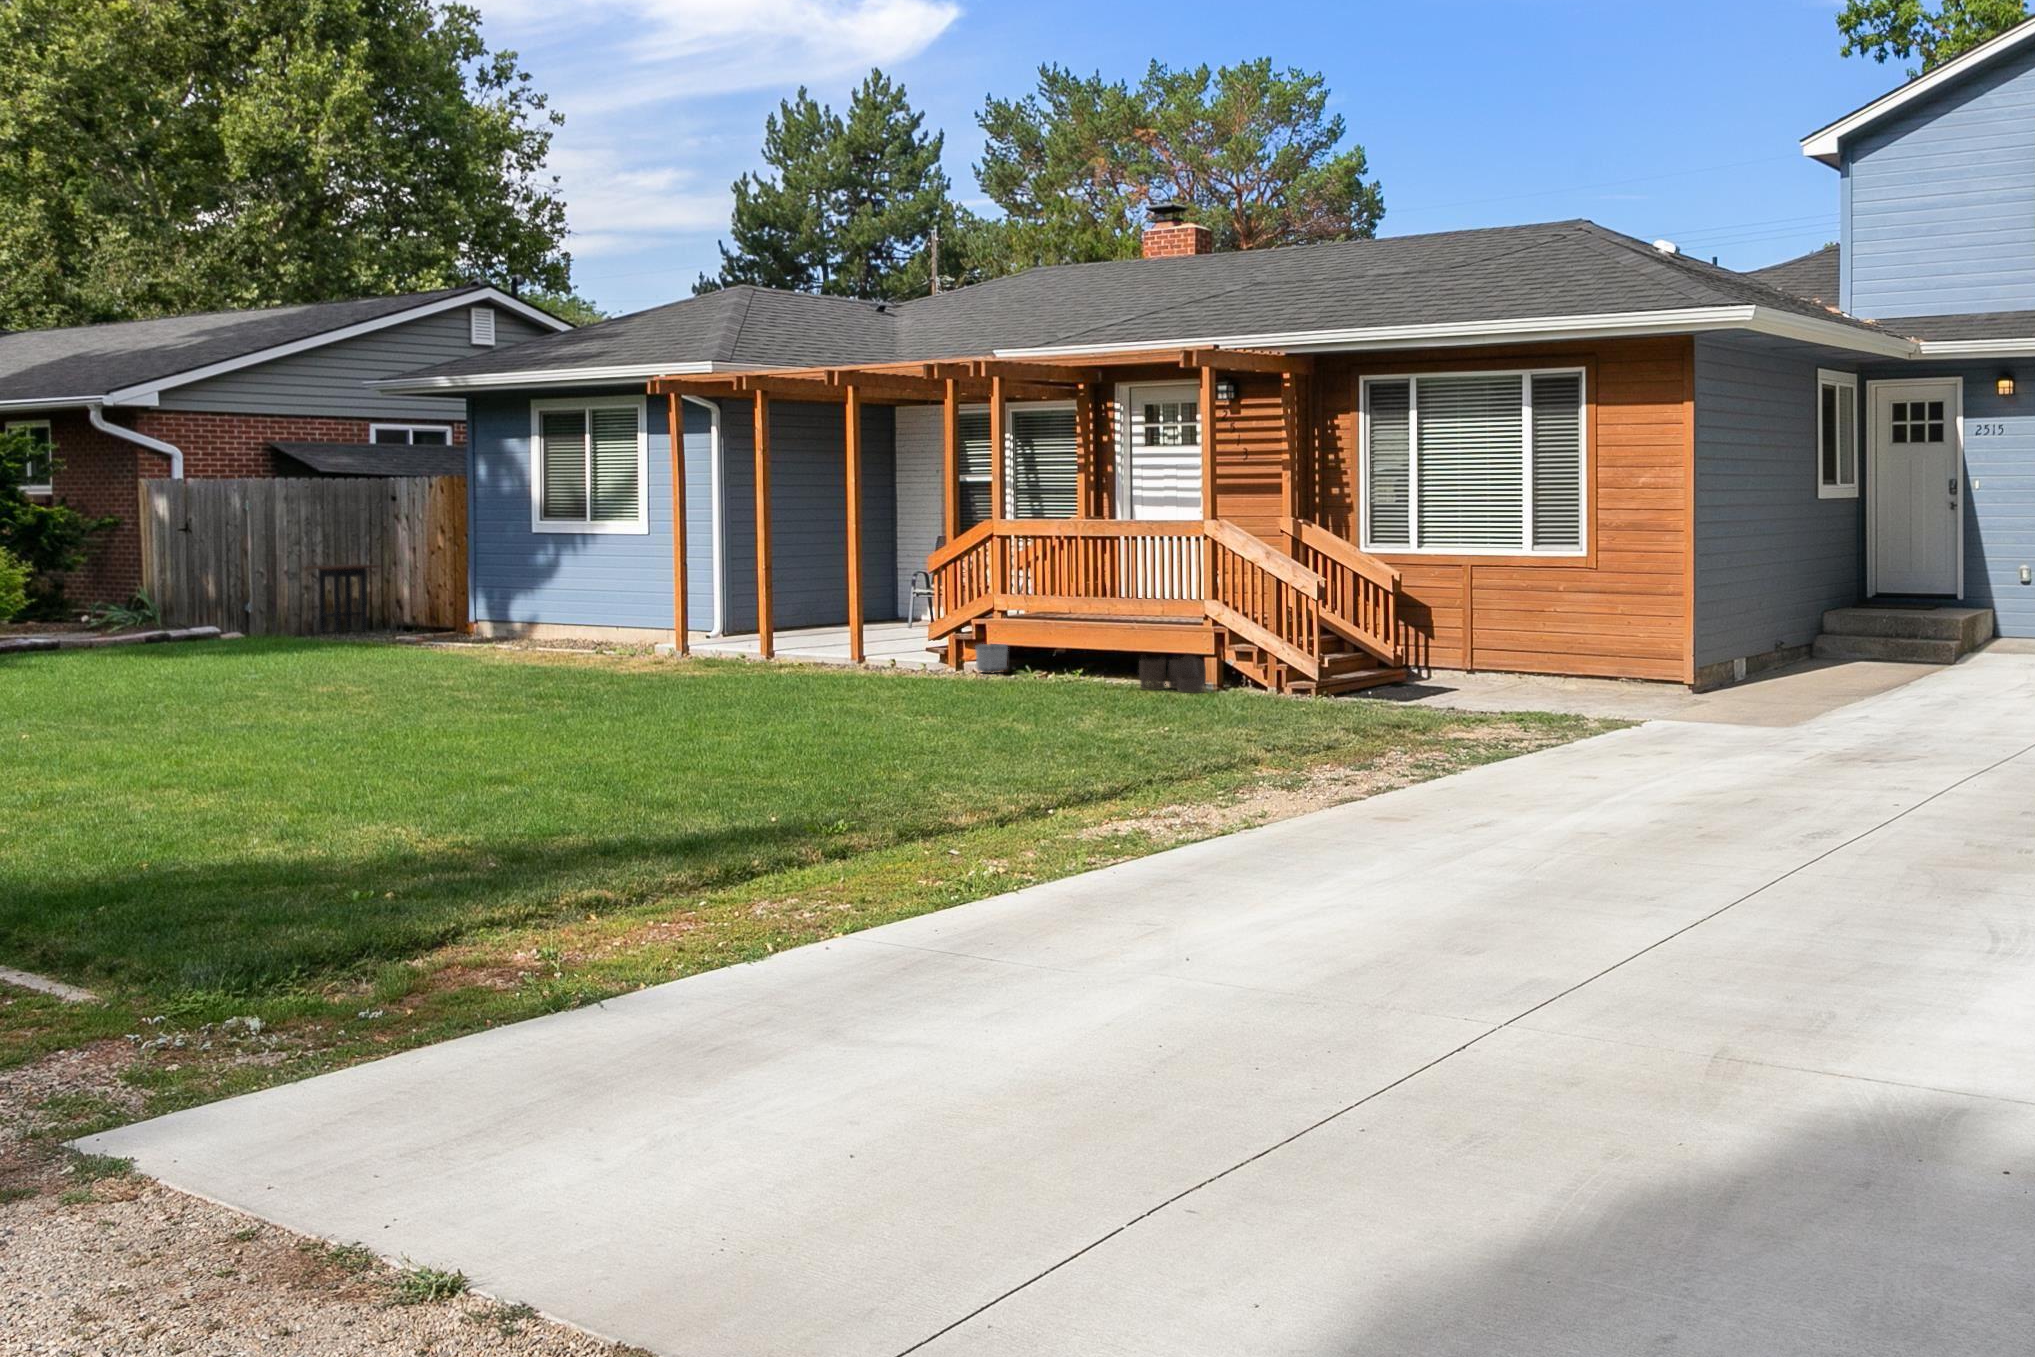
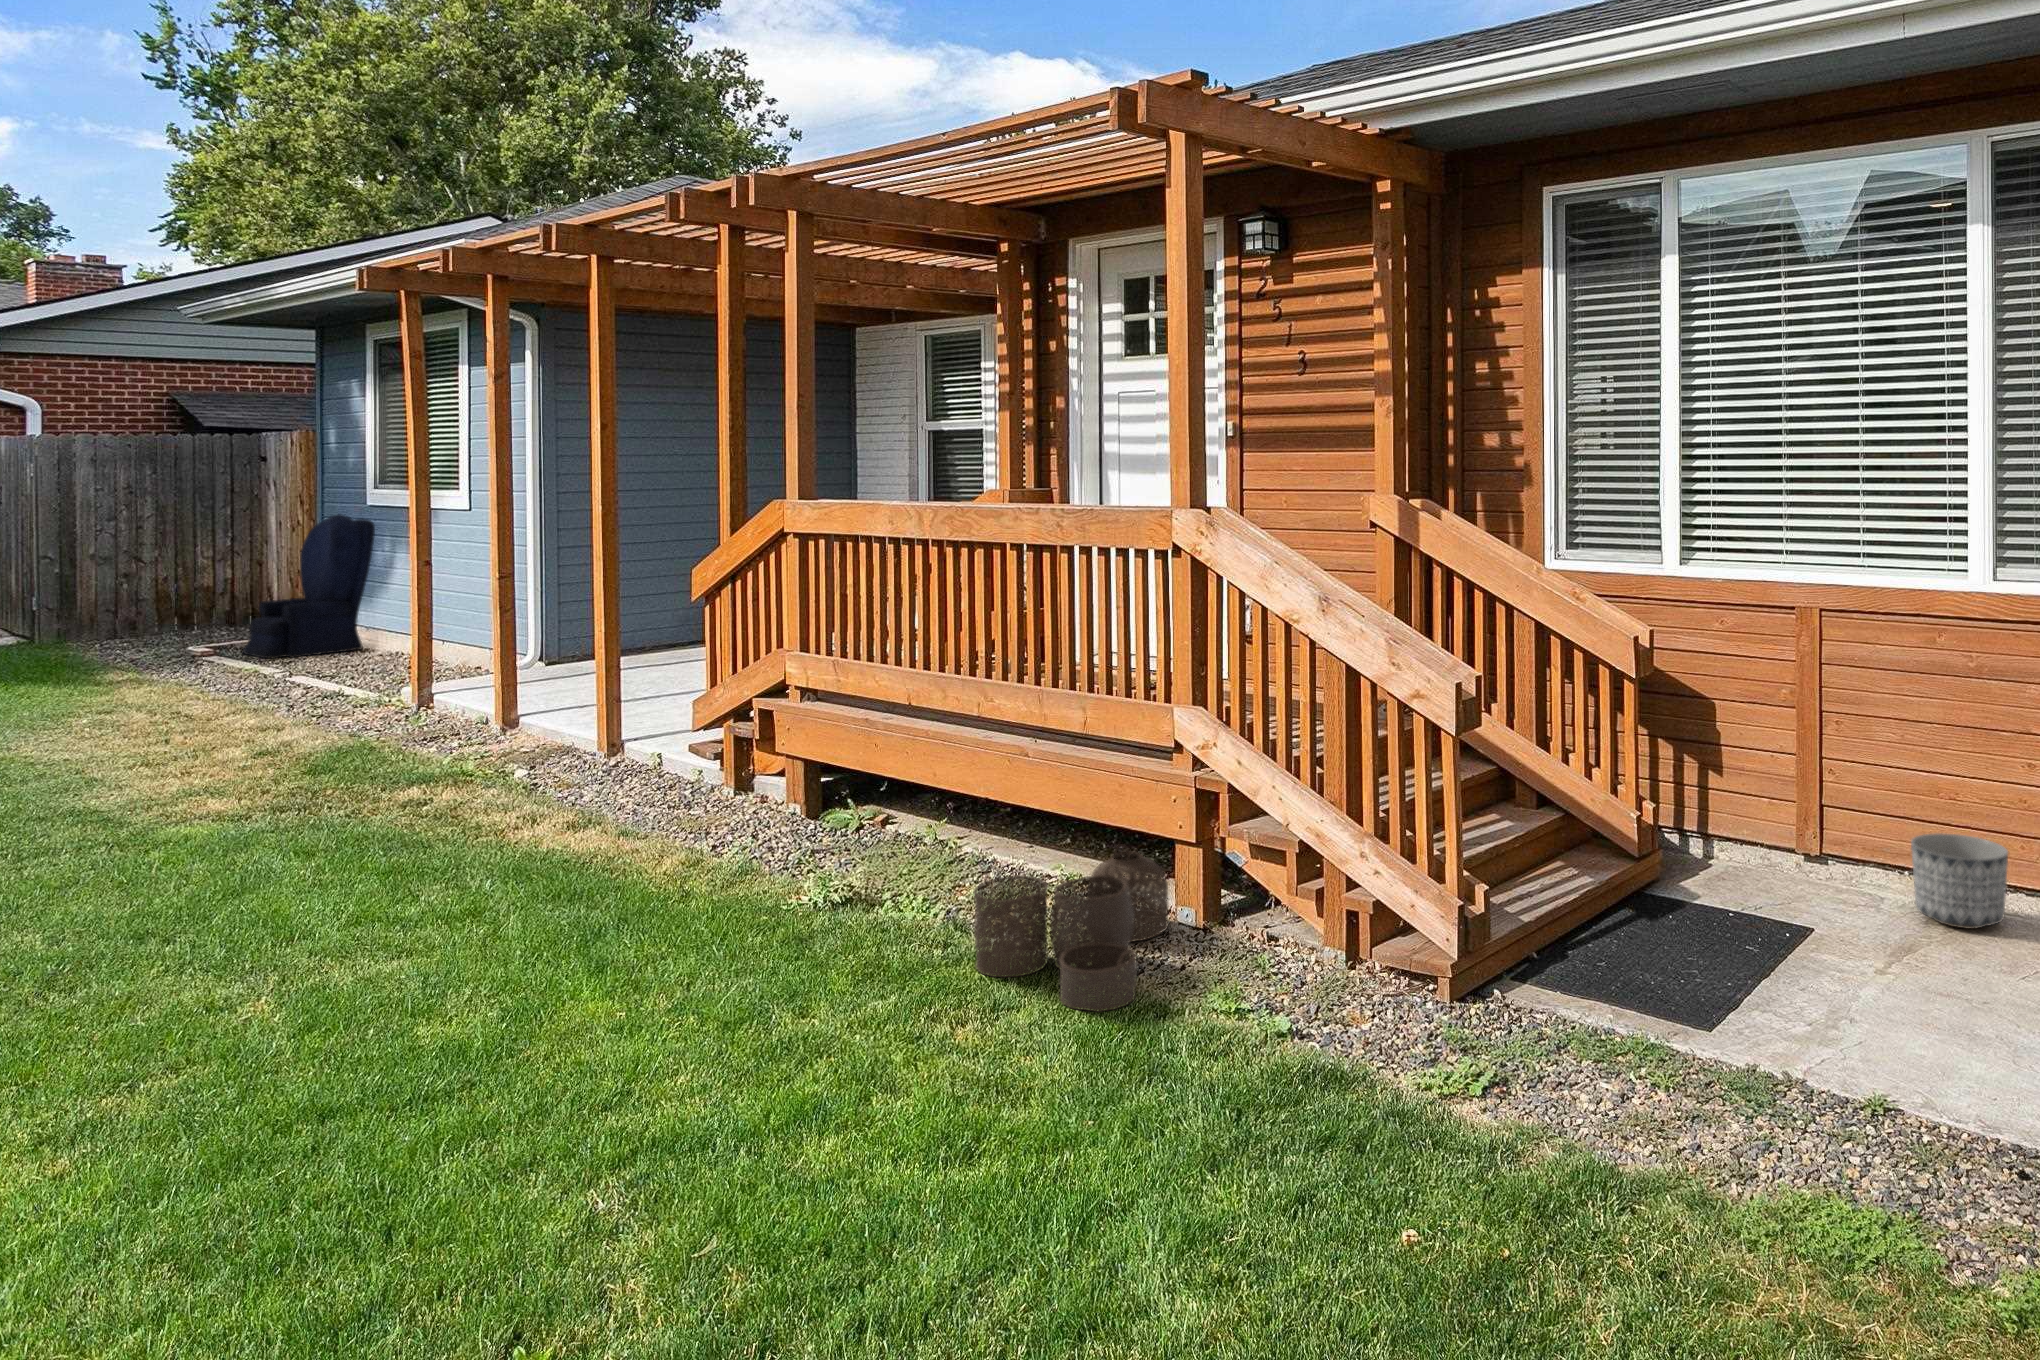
armchair: none [458,538,548,639] -> present [243,514,375,659]
side table: present [305,564,380,633] -> none [107,545,210,639]
planter: present [975,644,1008,673] -> present [1911,833,2008,929]

